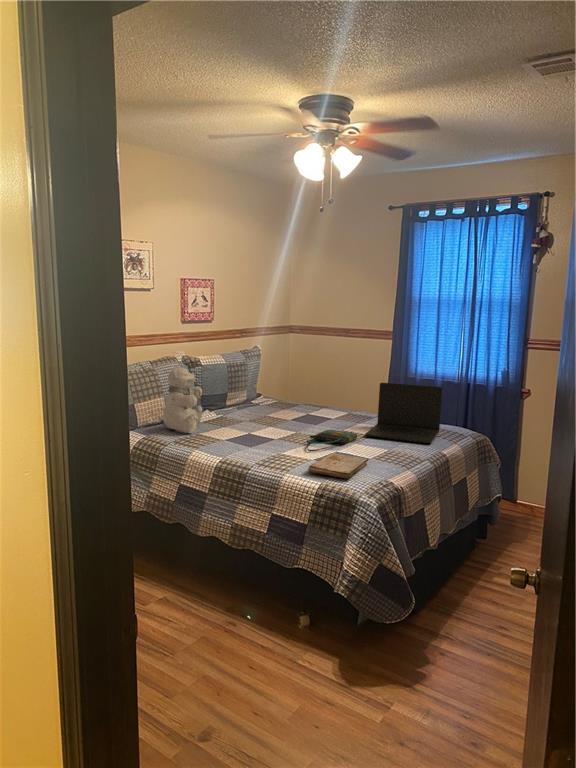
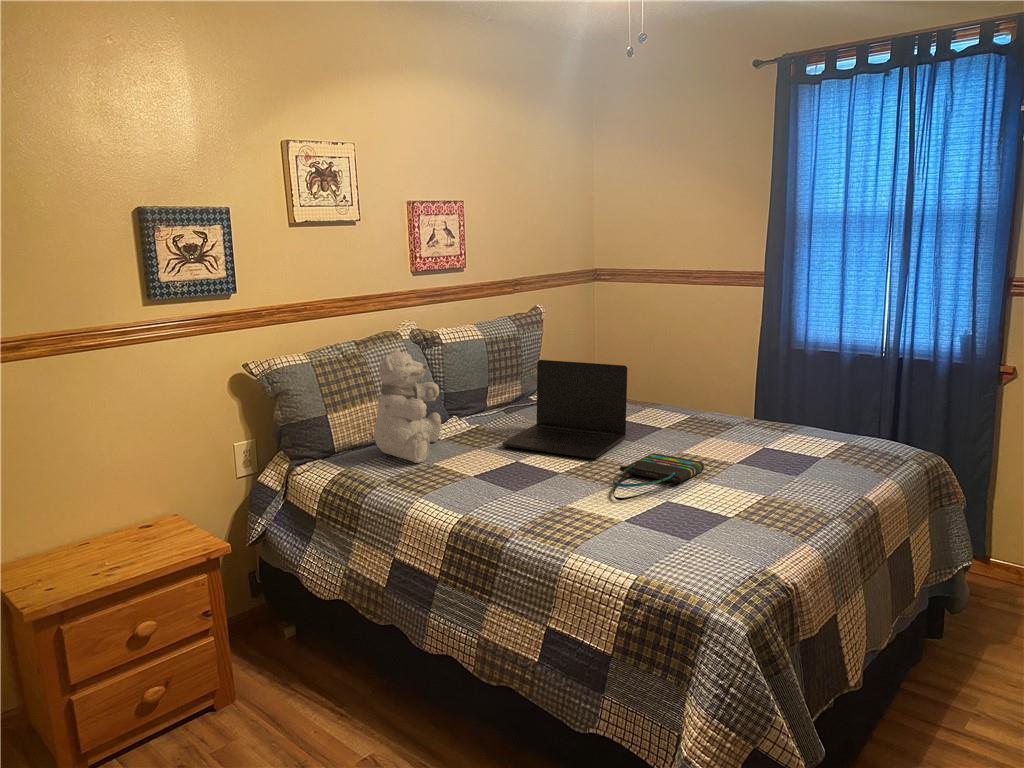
laptop: present [366,383,442,443] -> present [502,360,627,458]
book: present [308,453,368,479] -> none [612,507,726,569]

